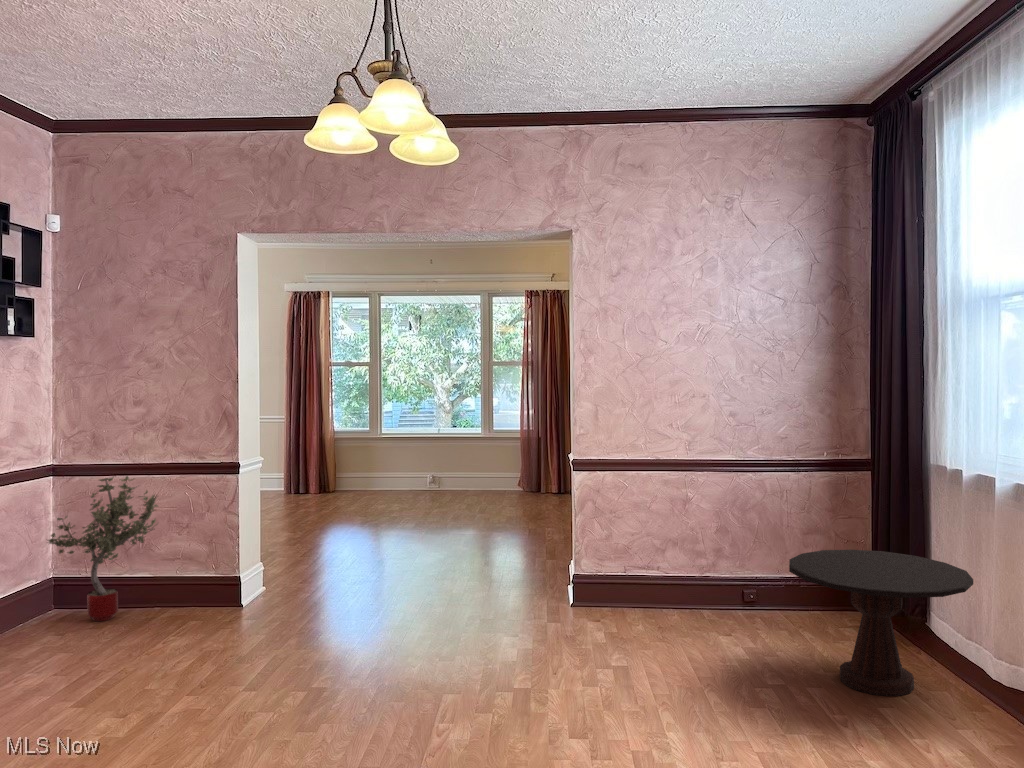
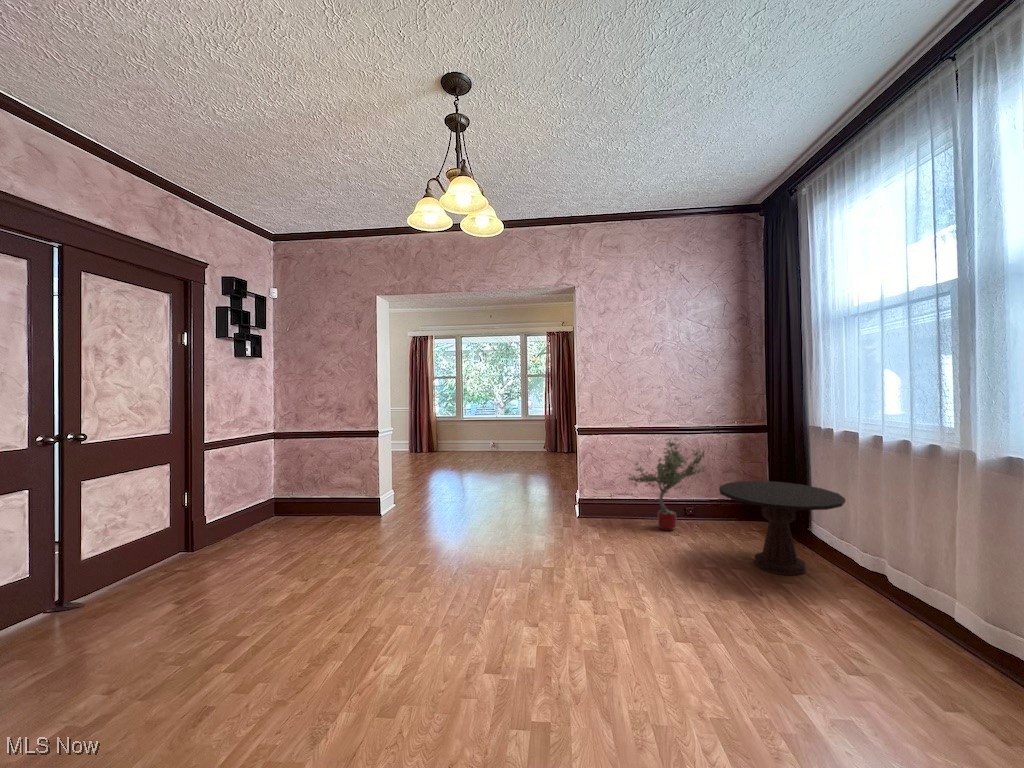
potted tree: present [48,476,158,621] -> present [629,438,705,531]

